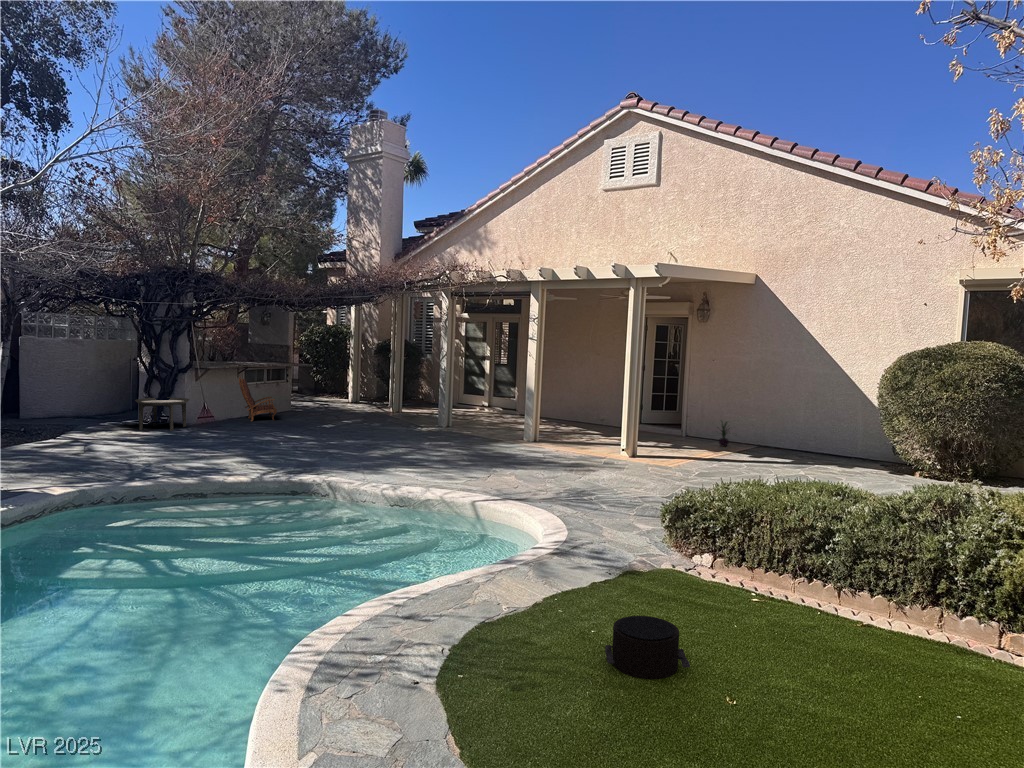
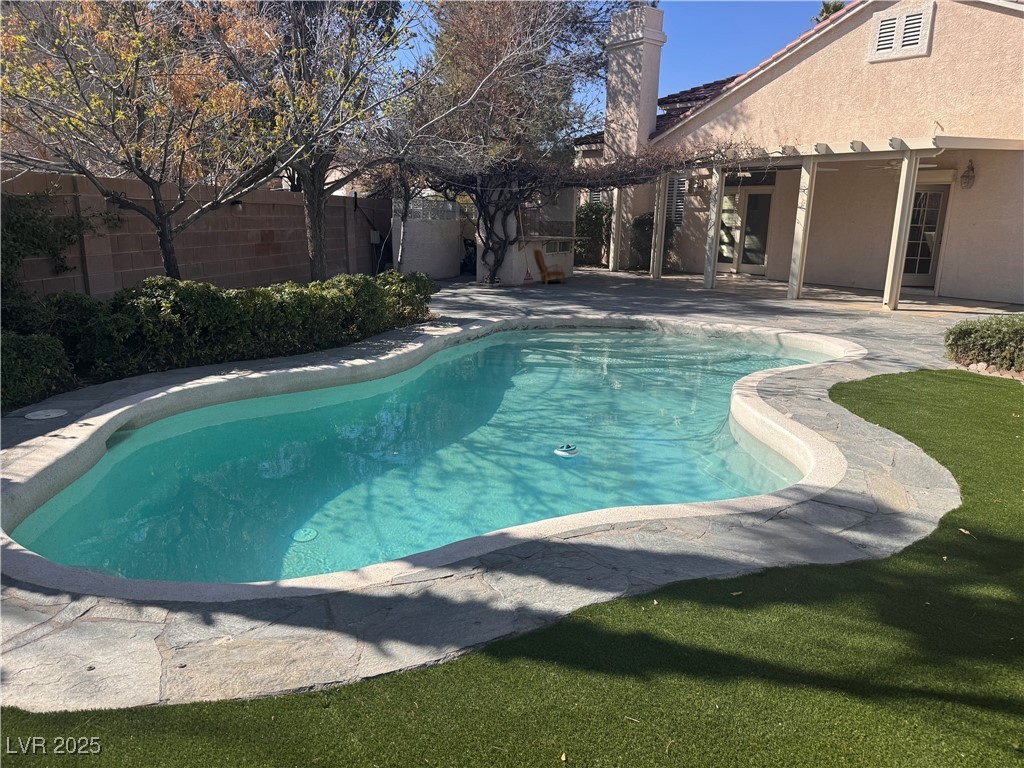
round table: present [135,398,190,431] -> none [468,265,506,291]
decorative plant: present [719,422,730,446] -> none [966,278,994,302]
pouf: present [605,616,690,679] -> none [928,375,986,405]

